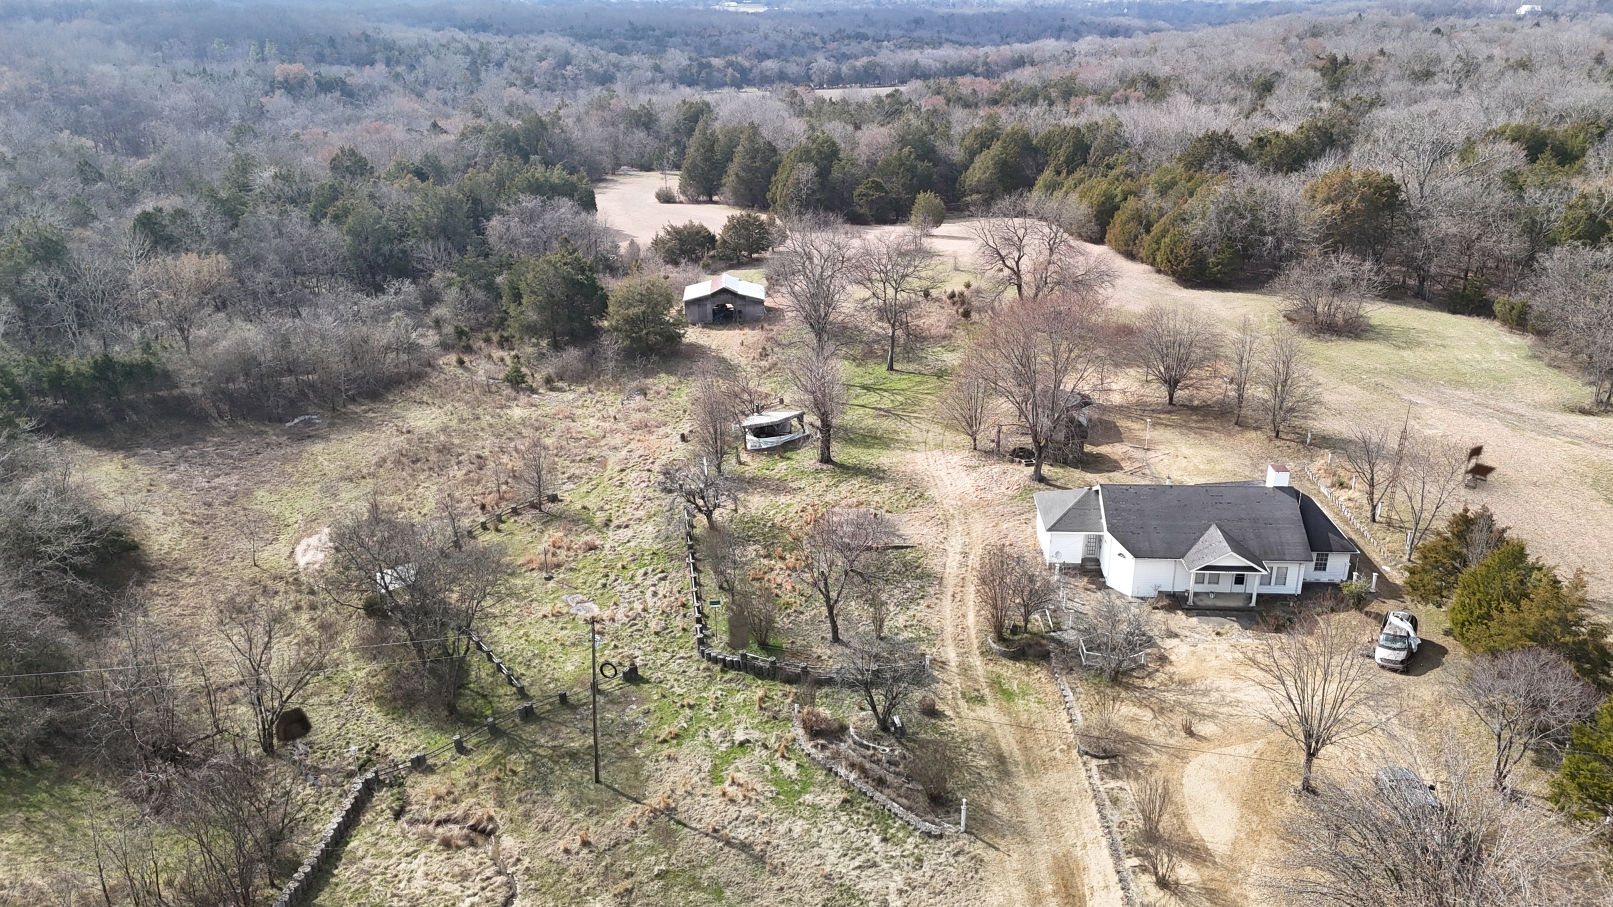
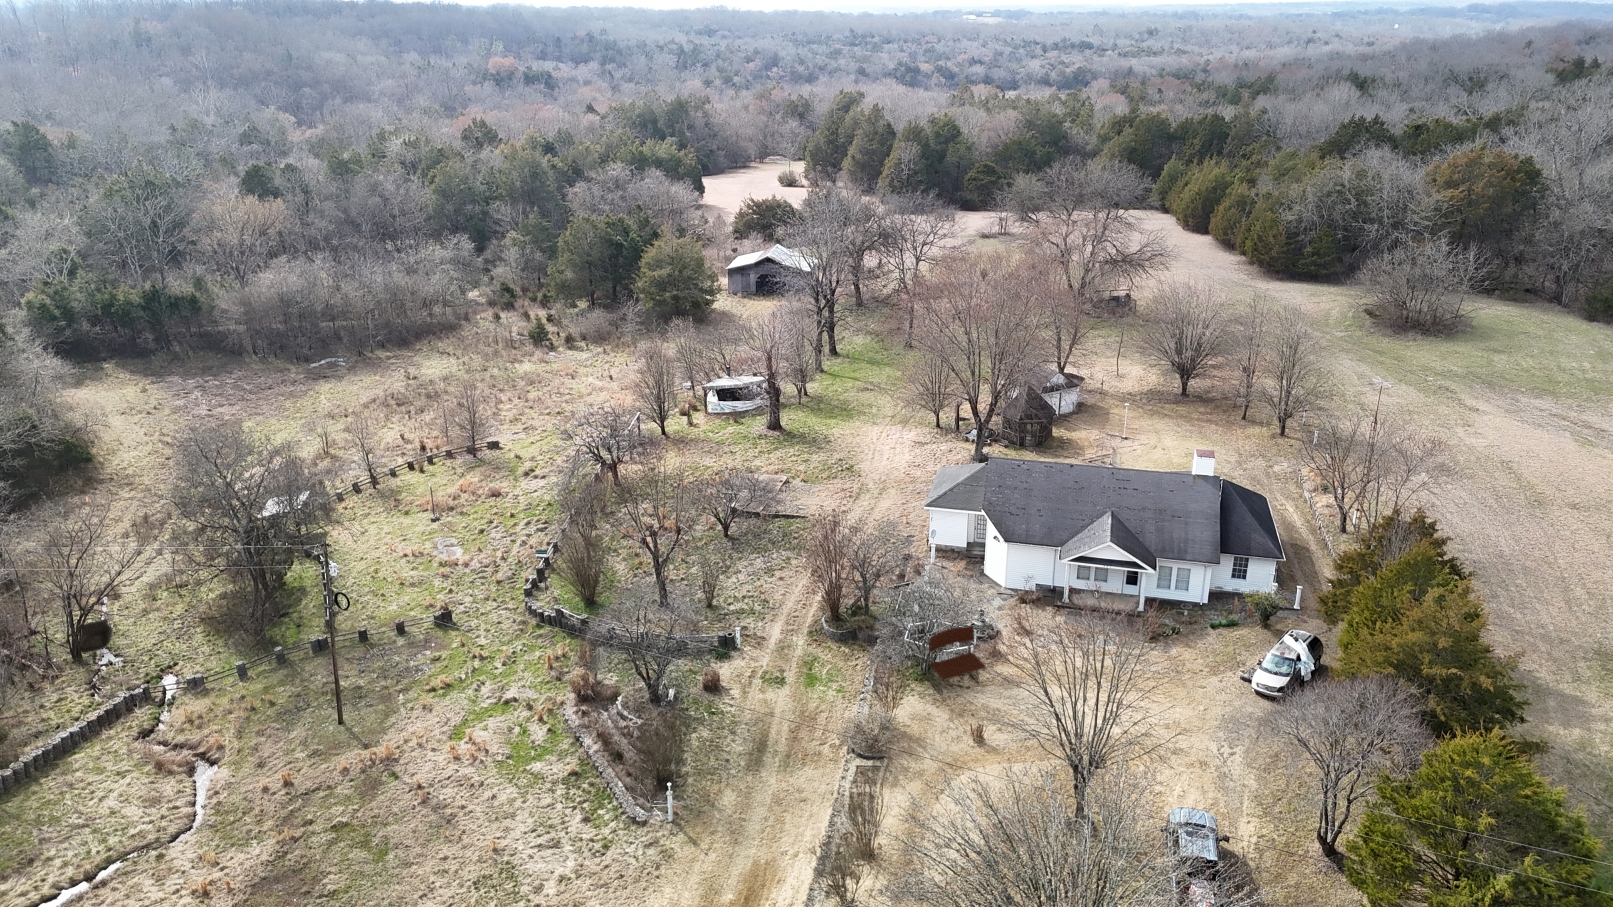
bench: present [1463,446,1496,488] -> present [929,626,986,694]
trash can: present [728,613,750,650] -> none [547,568,574,607]

